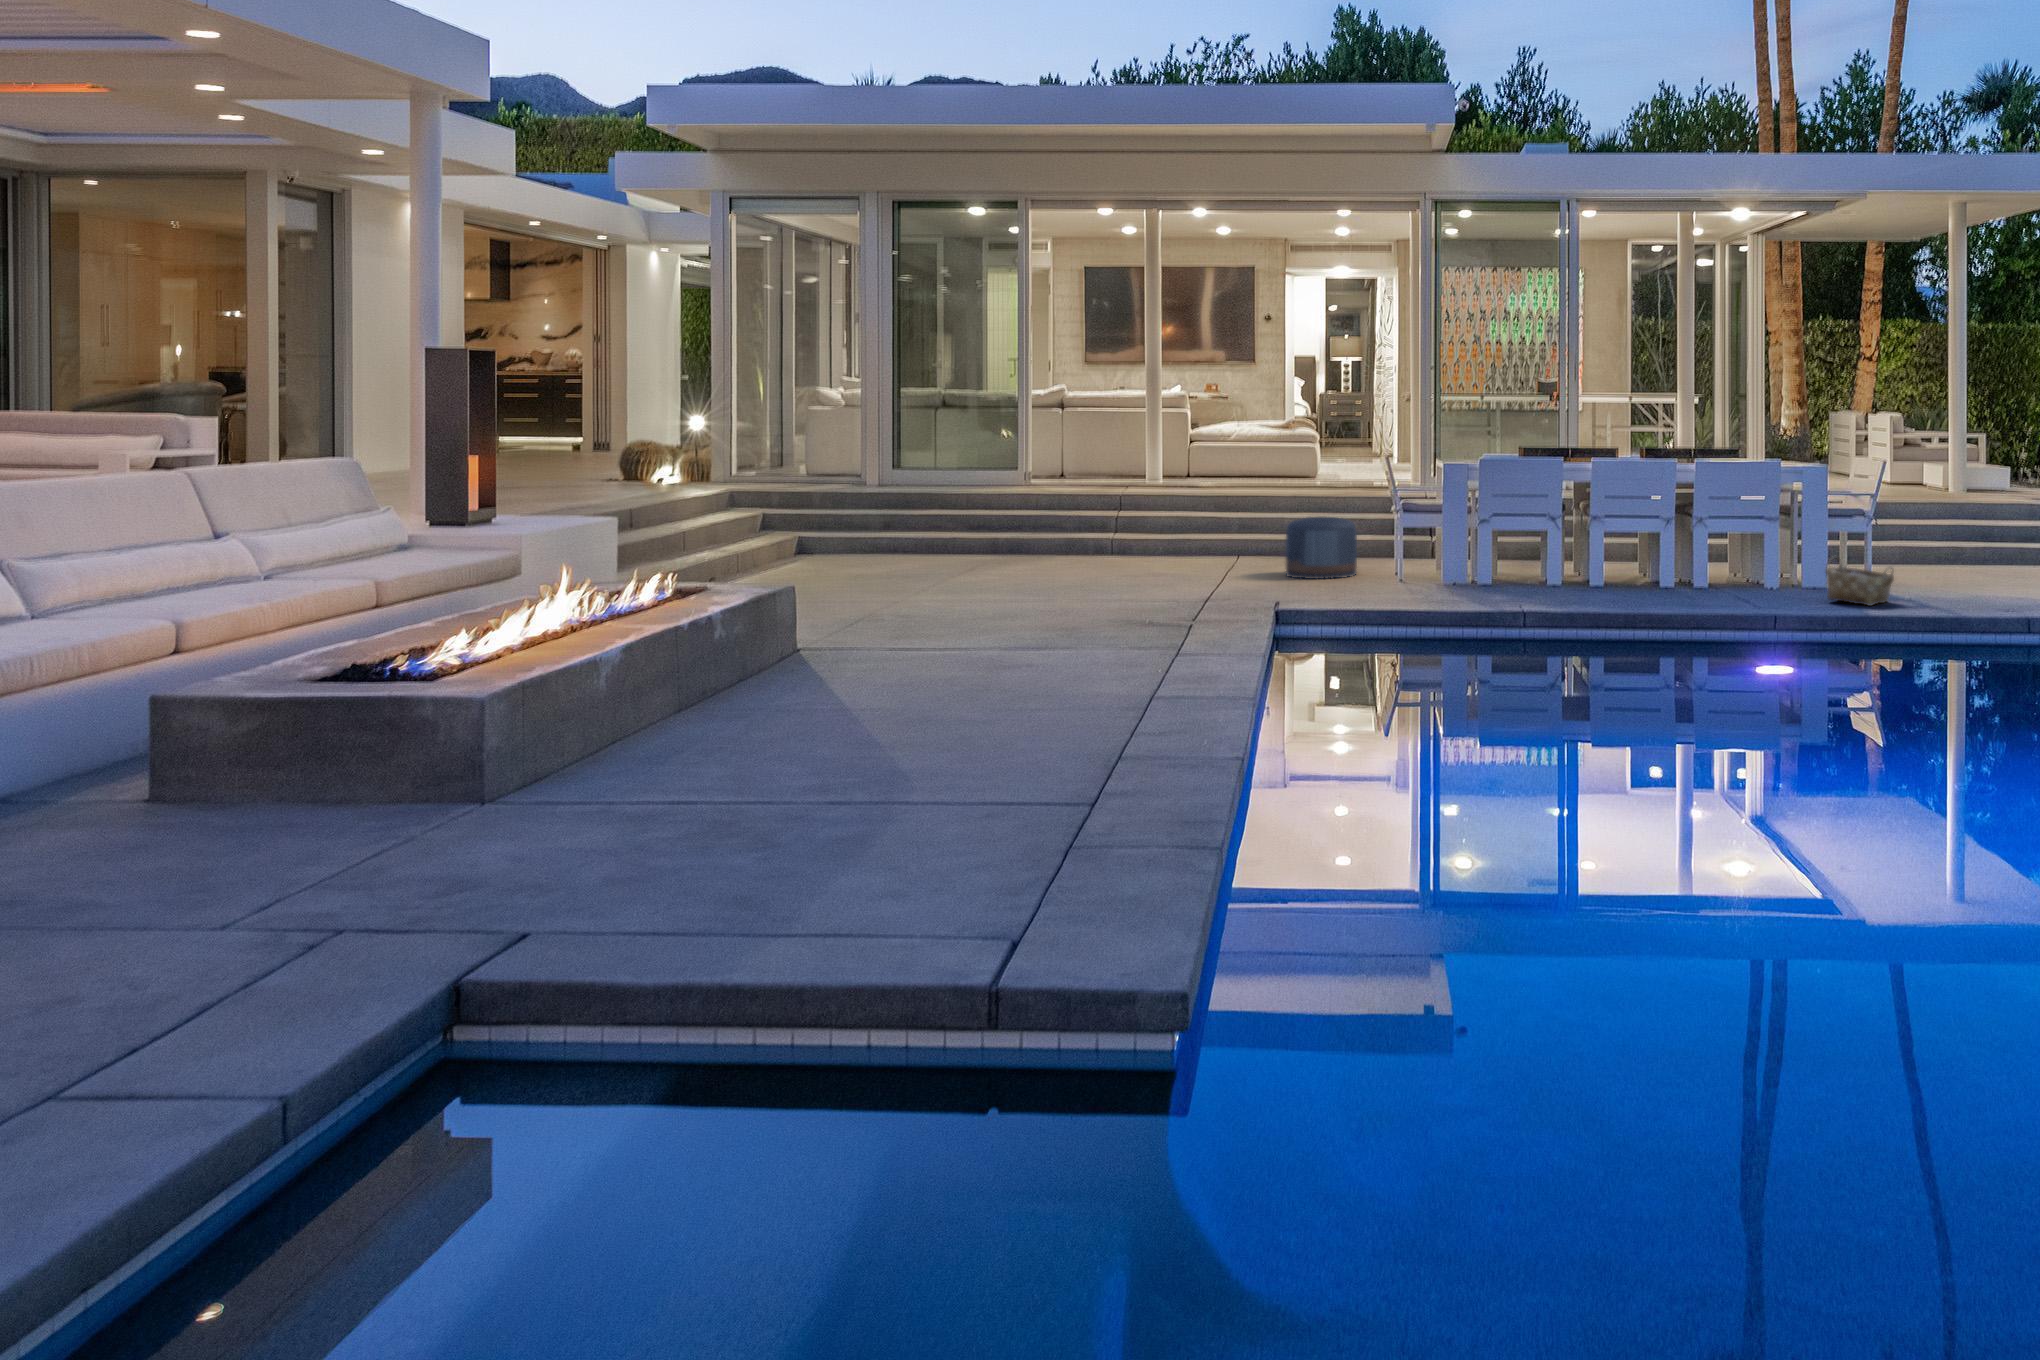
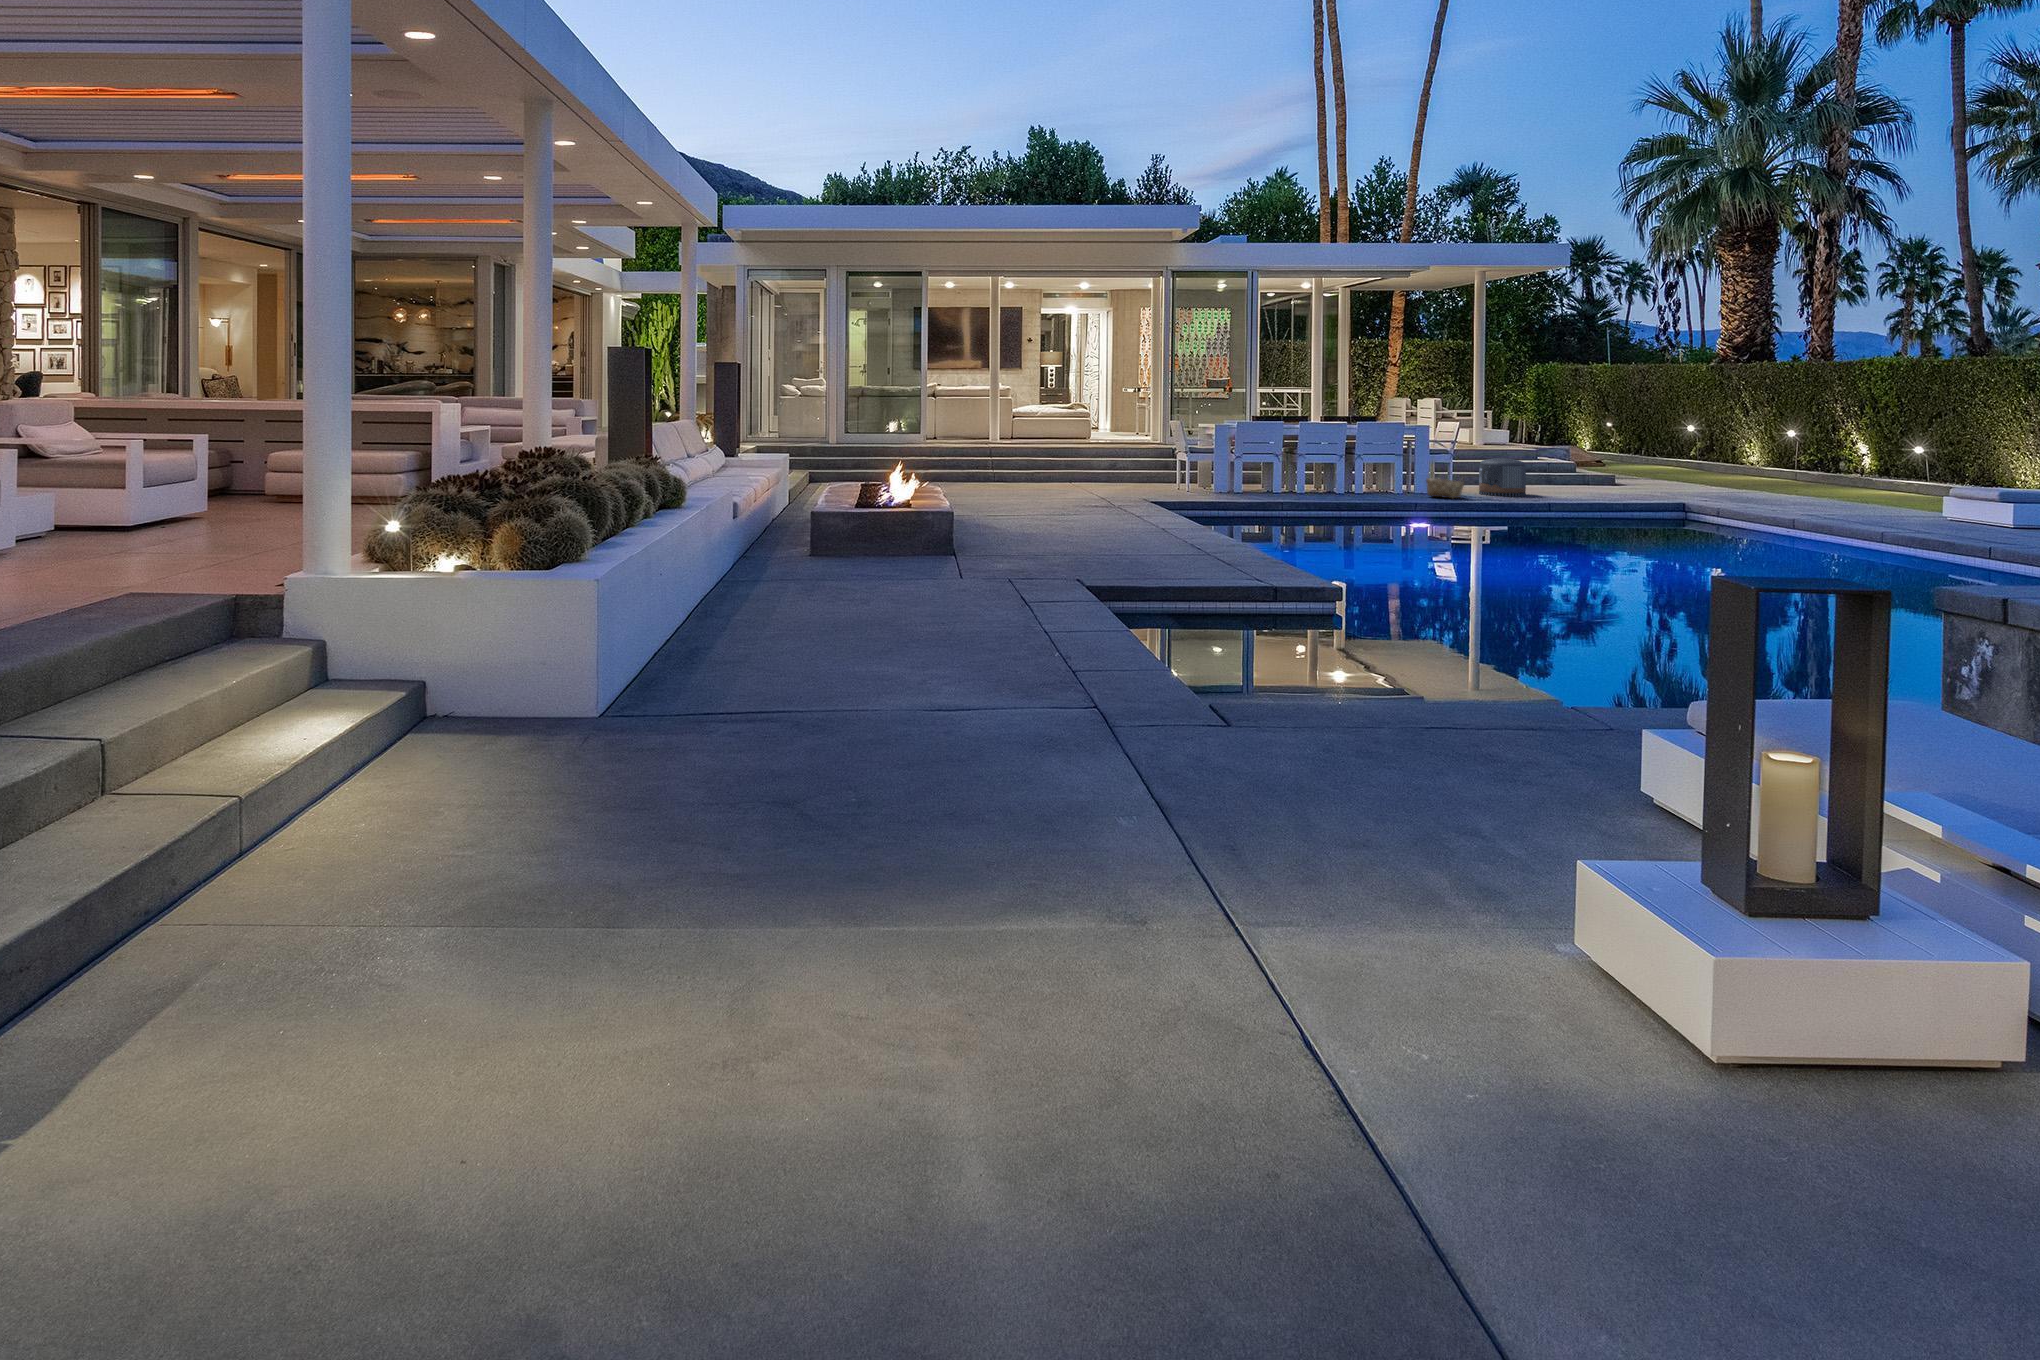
pouf: present [1286,517,1357,579] -> present [1479,458,1526,496]

